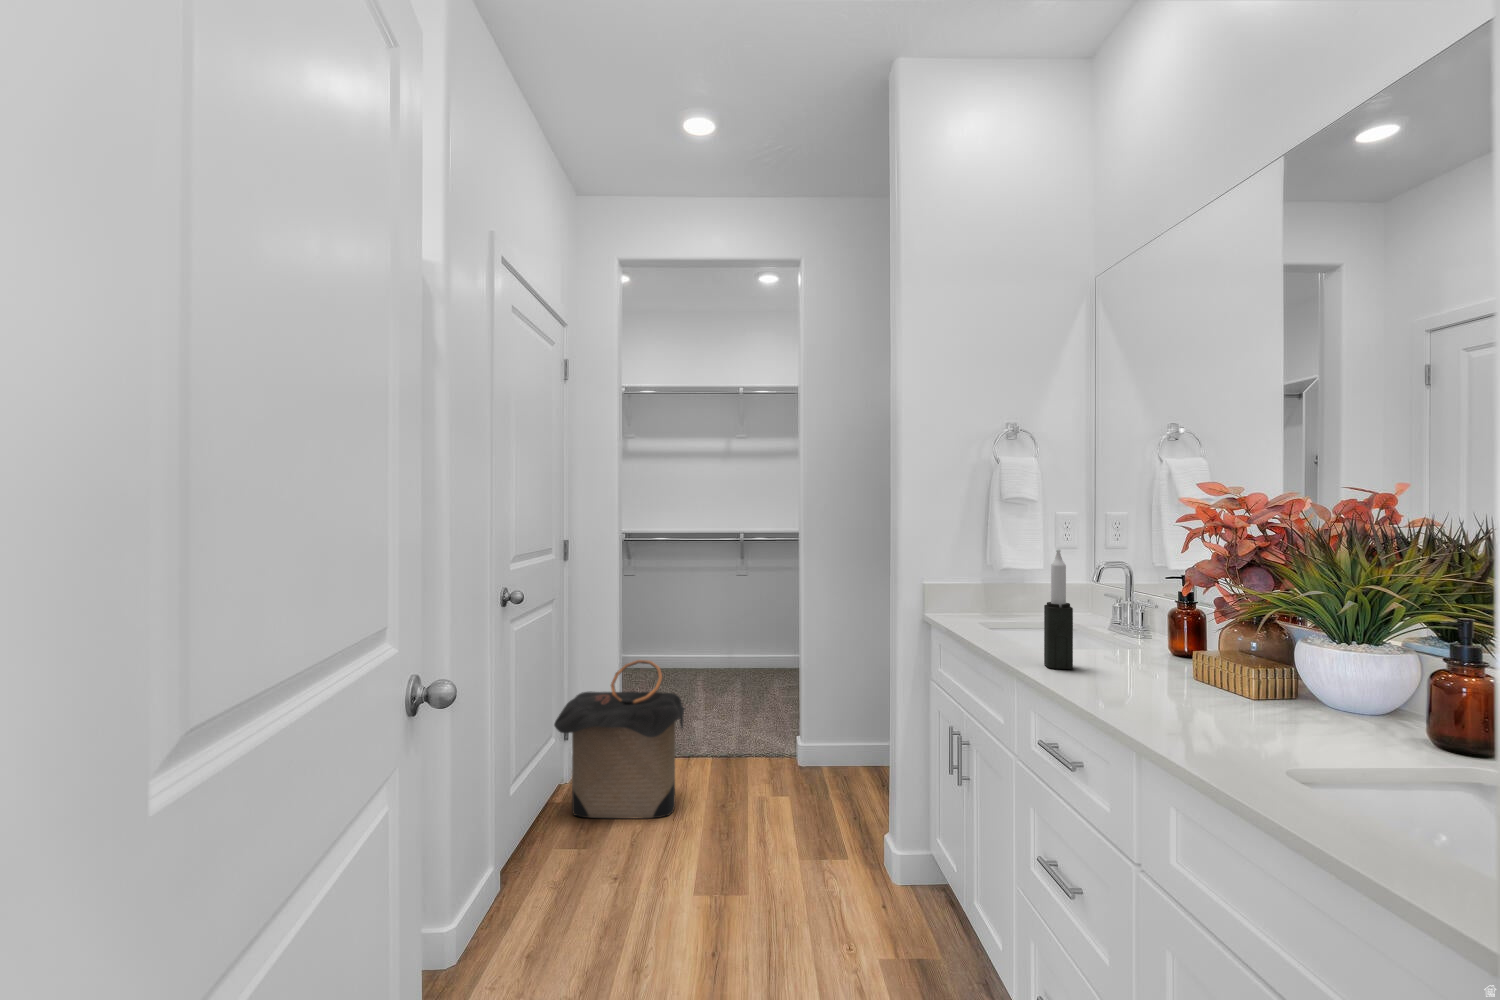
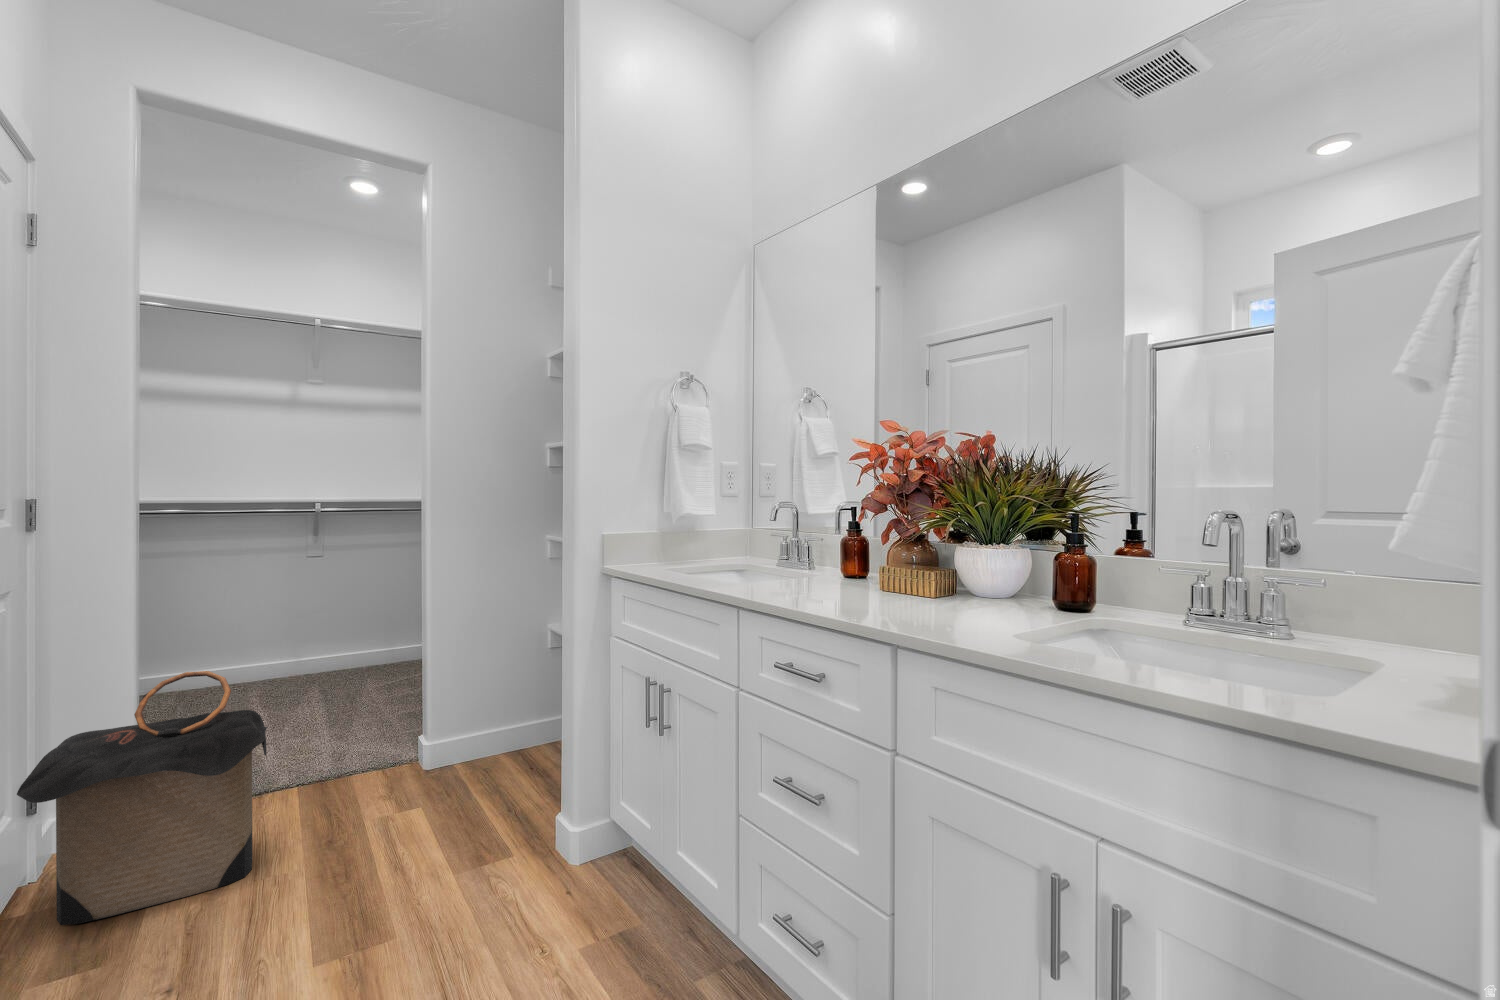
candle: present [1044,549,1073,669] -> none [763,479,791,595]

